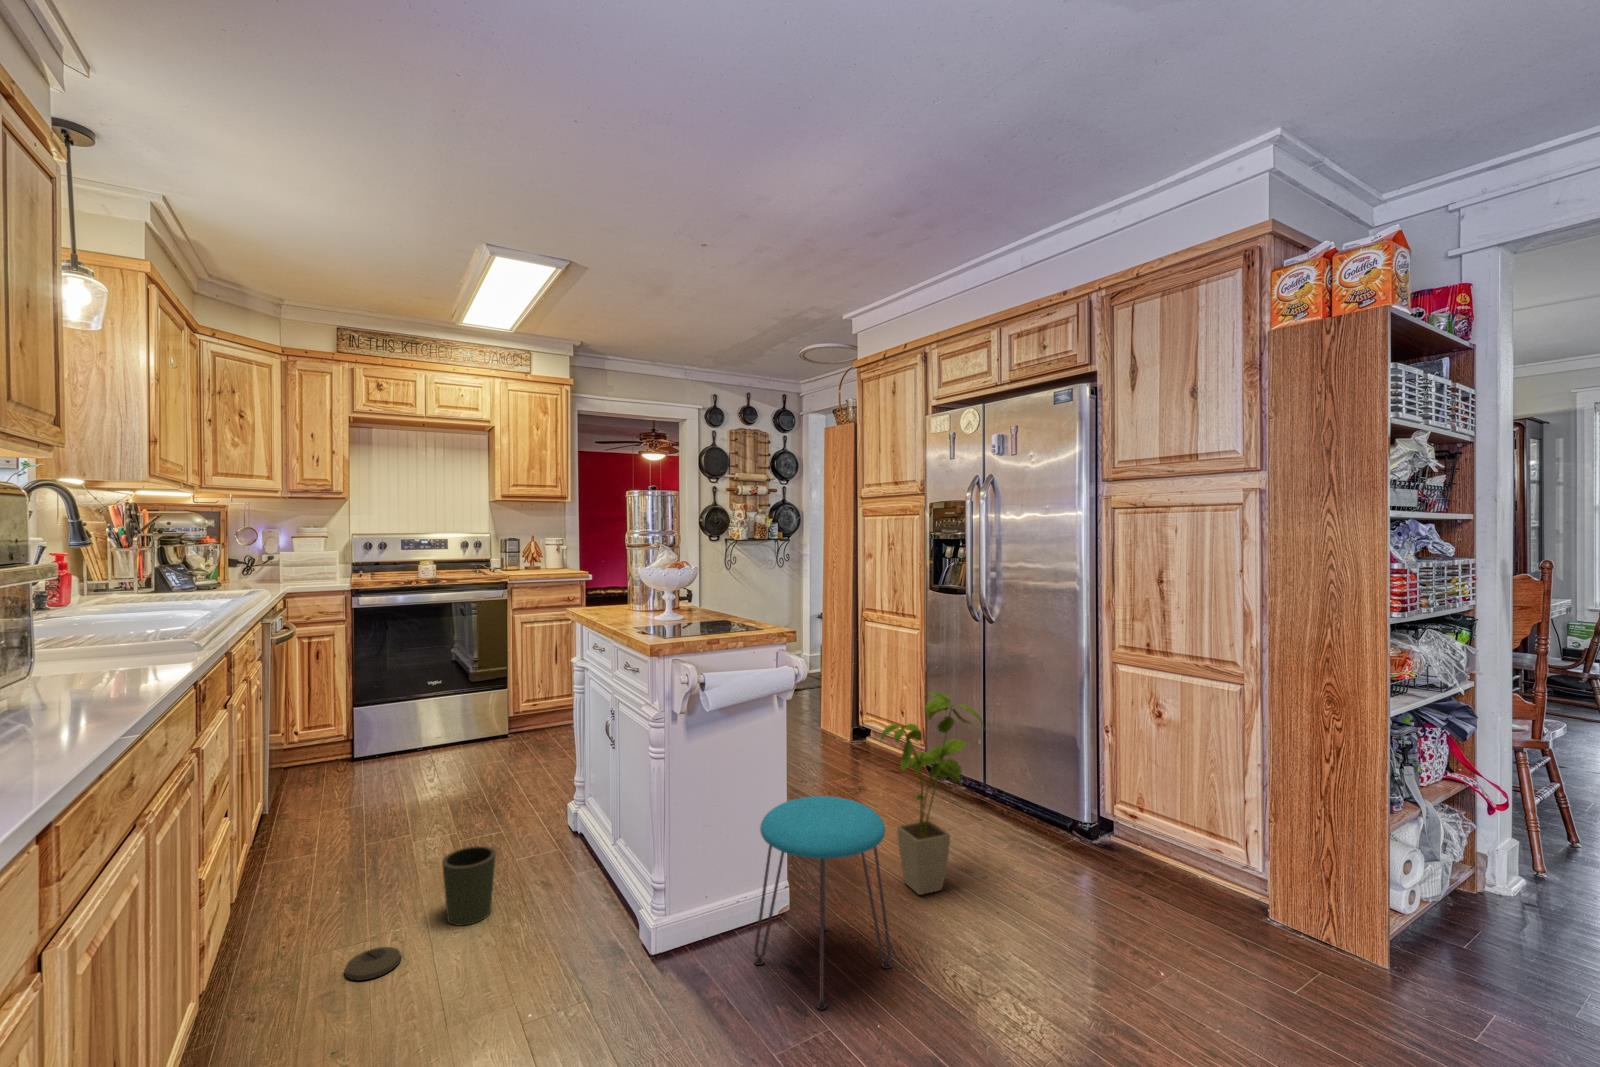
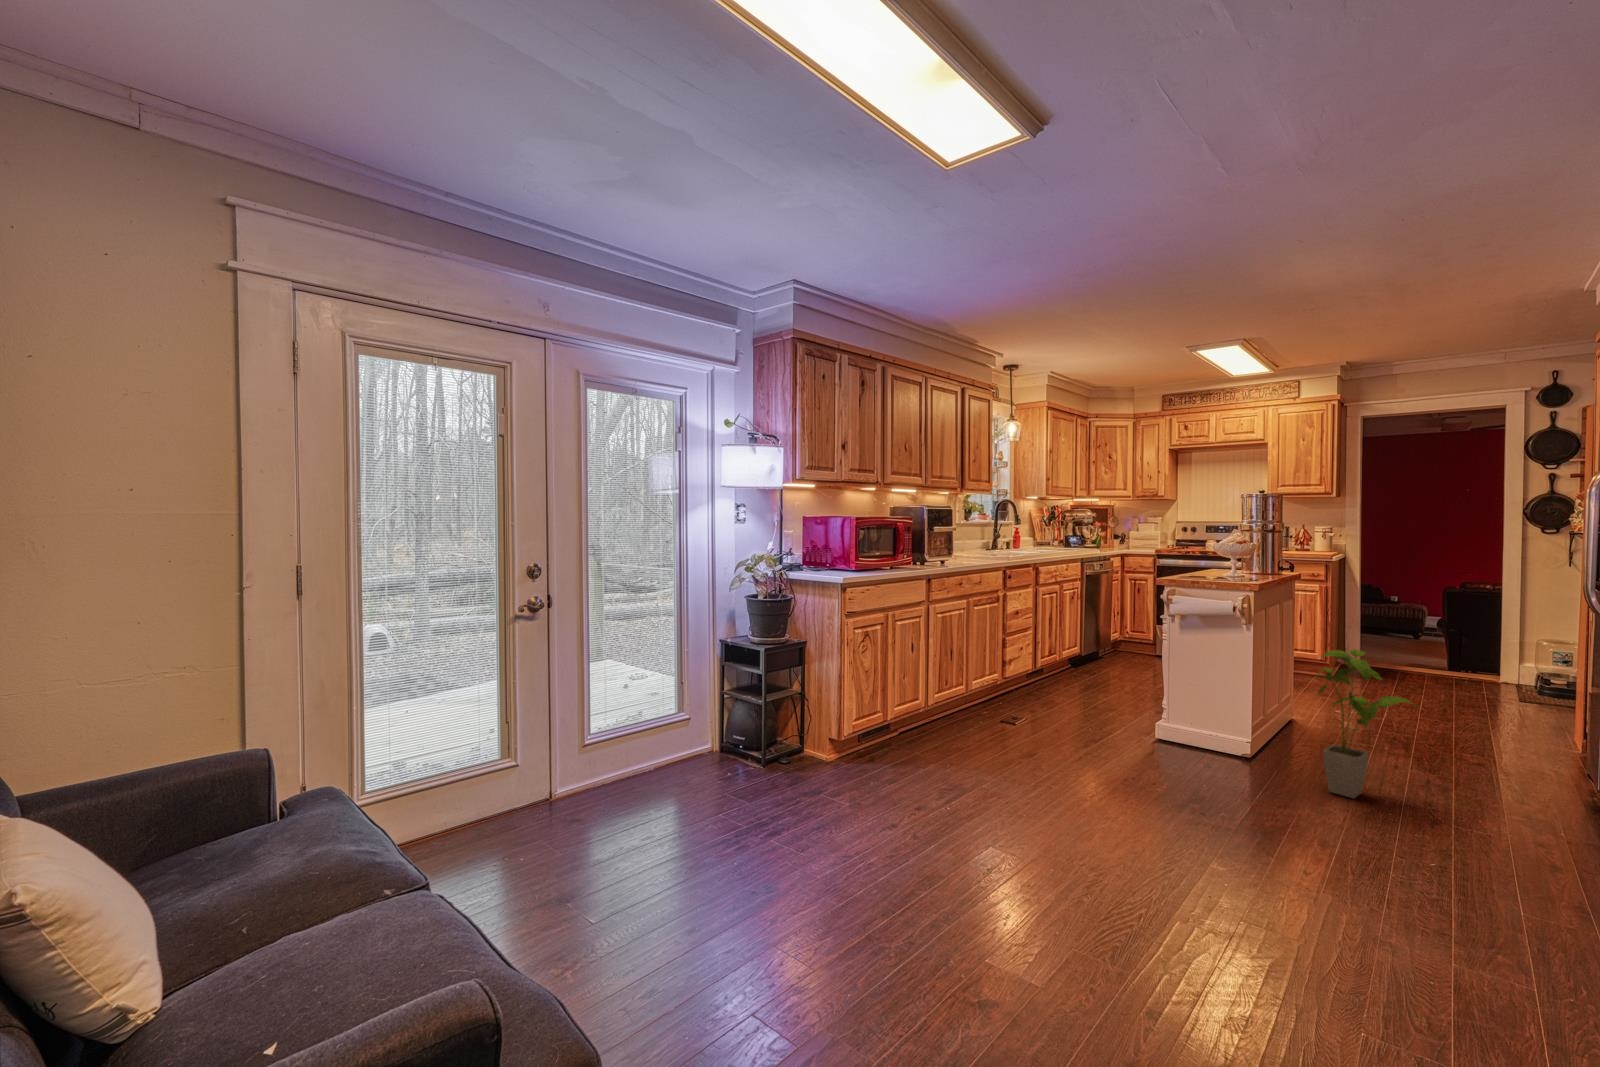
stool: present [754,796,892,1009] -> none [1164,682,1247,789]
trash can: present [345,846,496,980] -> none [1042,677,1115,710]

